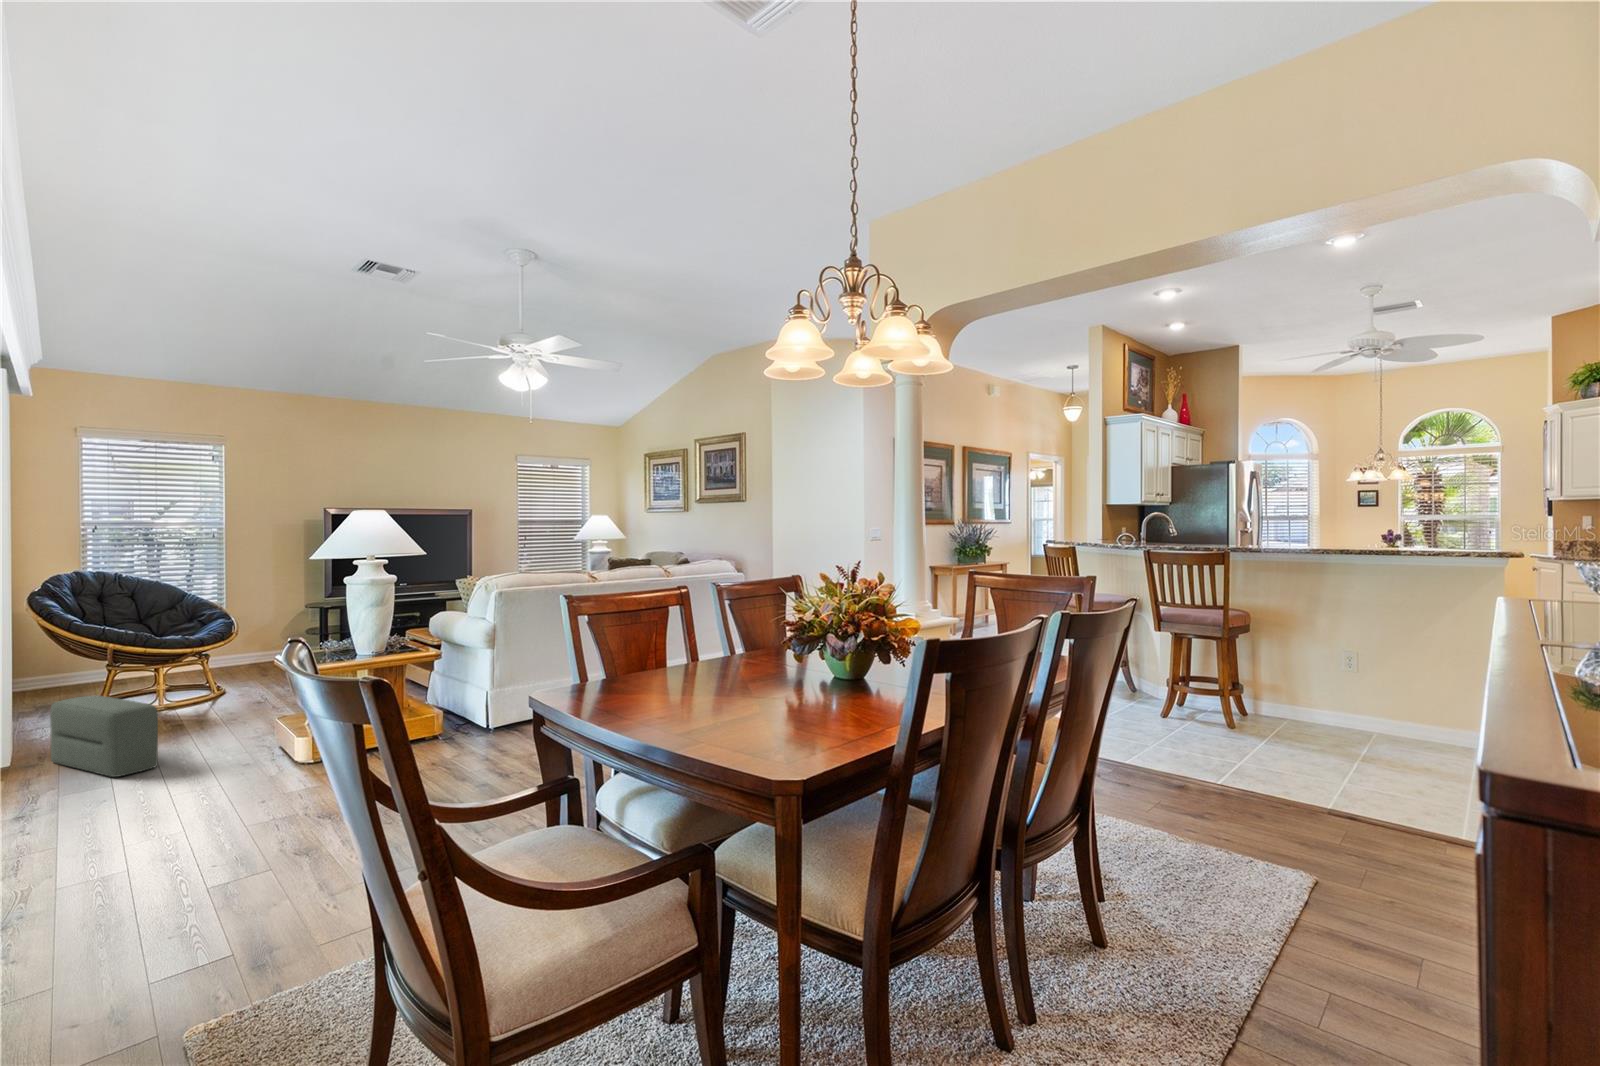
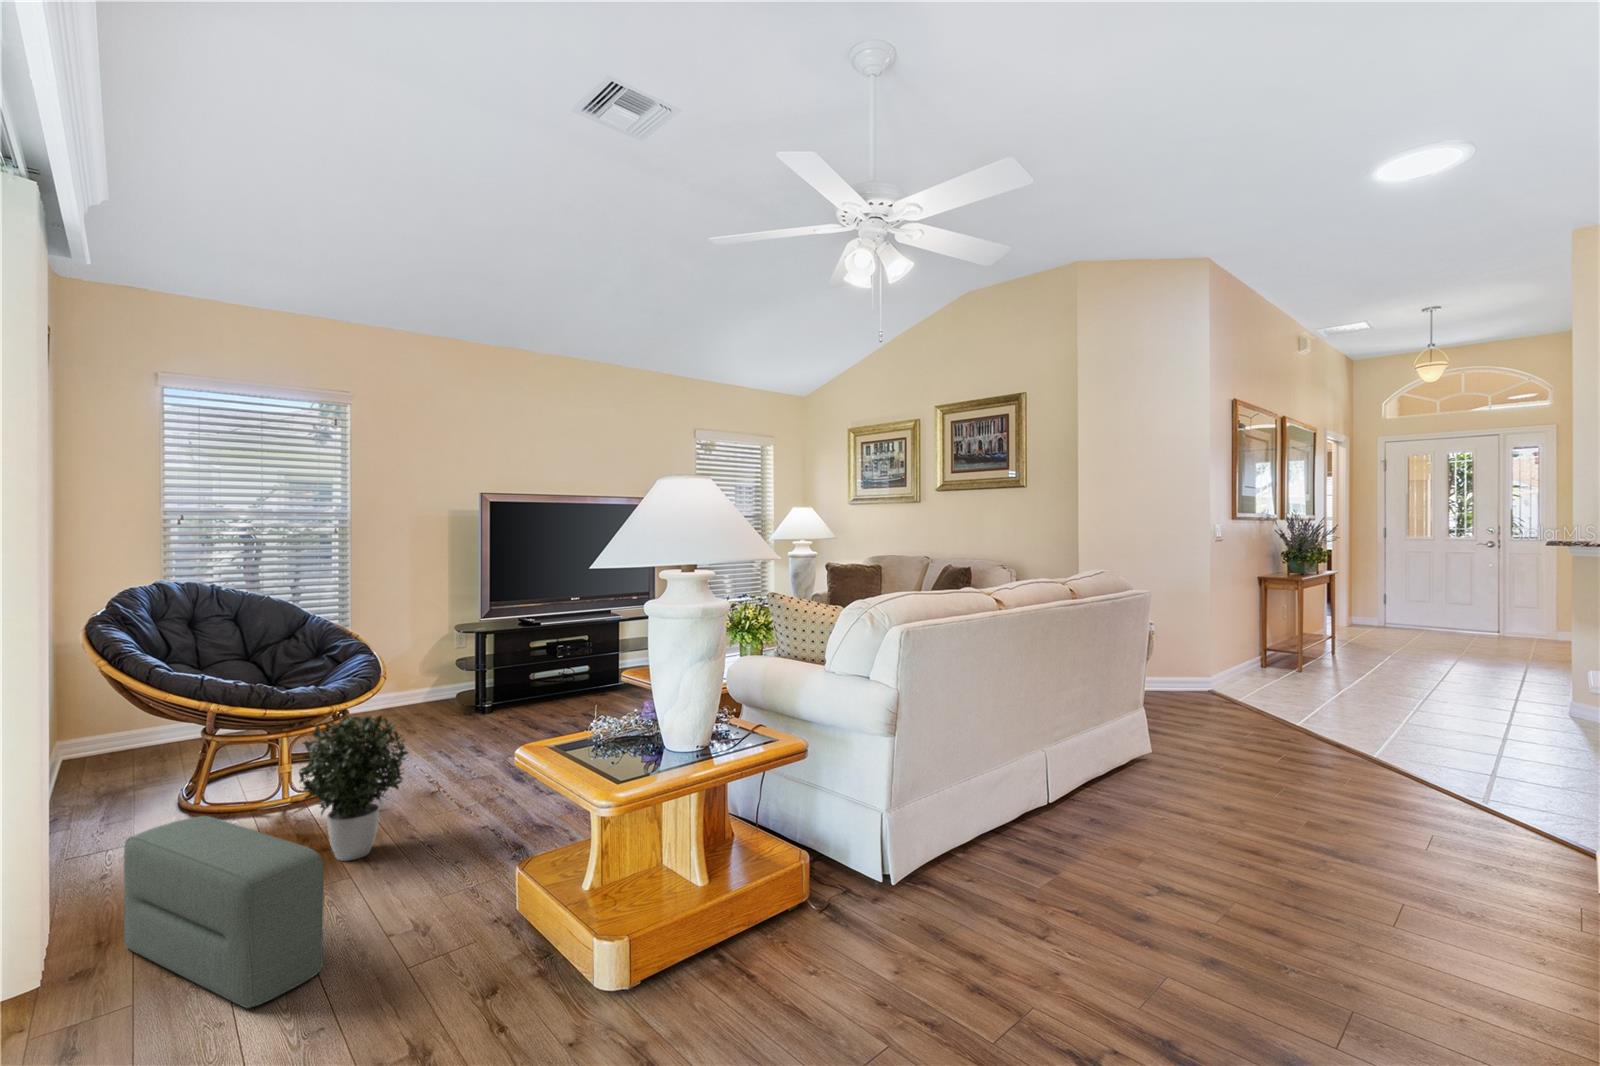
potted plant: none [158,647,233,732] -> present [299,715,408,861]

